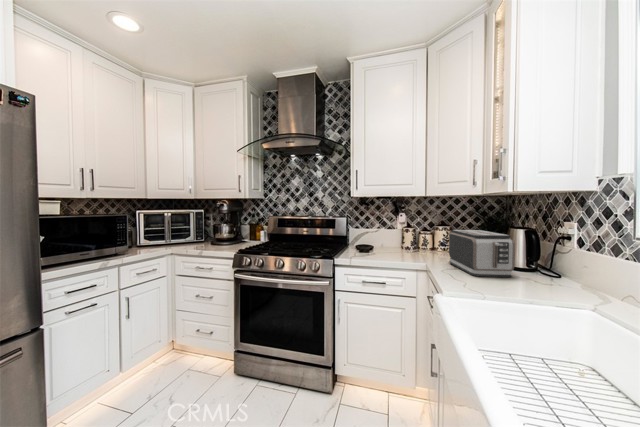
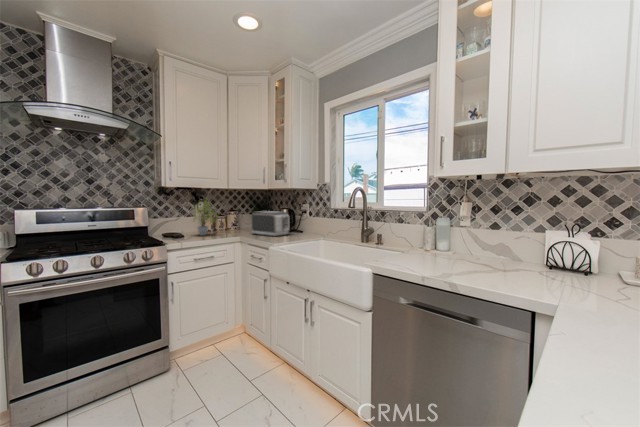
potted plant: none [376,207,414,254] -> present [193,201,218,236]

